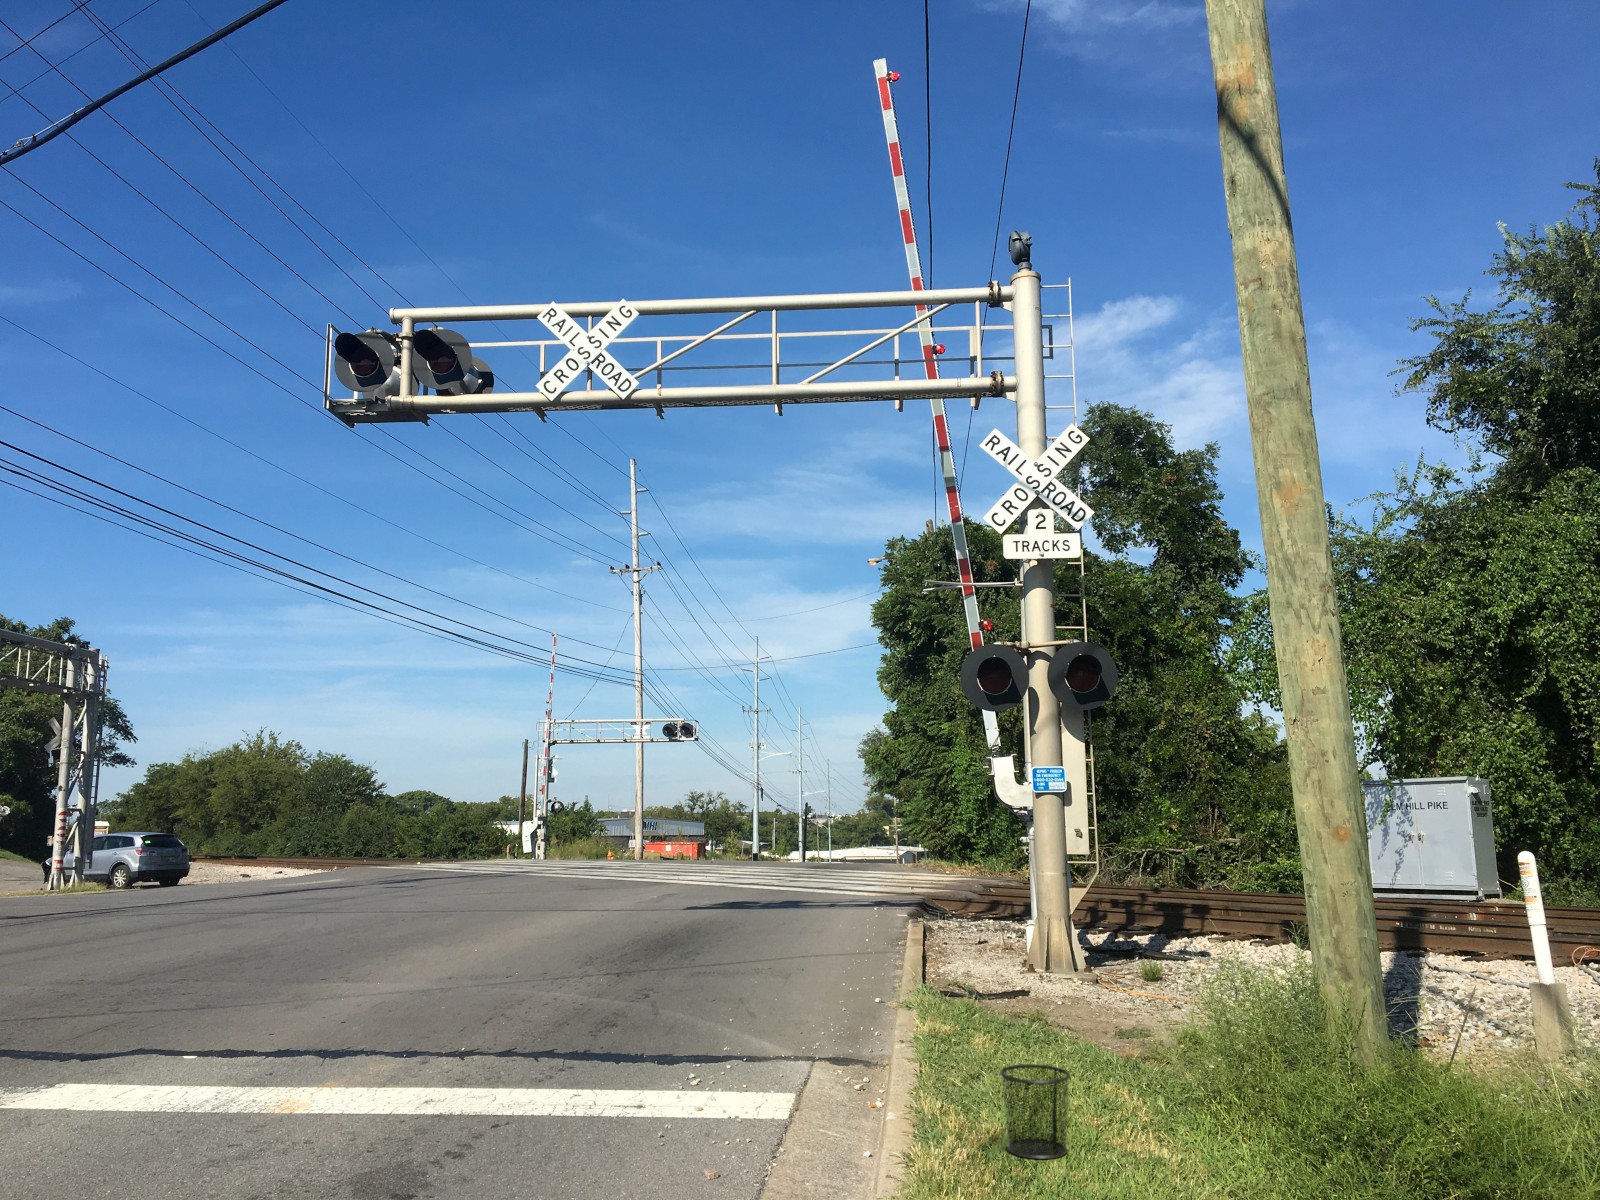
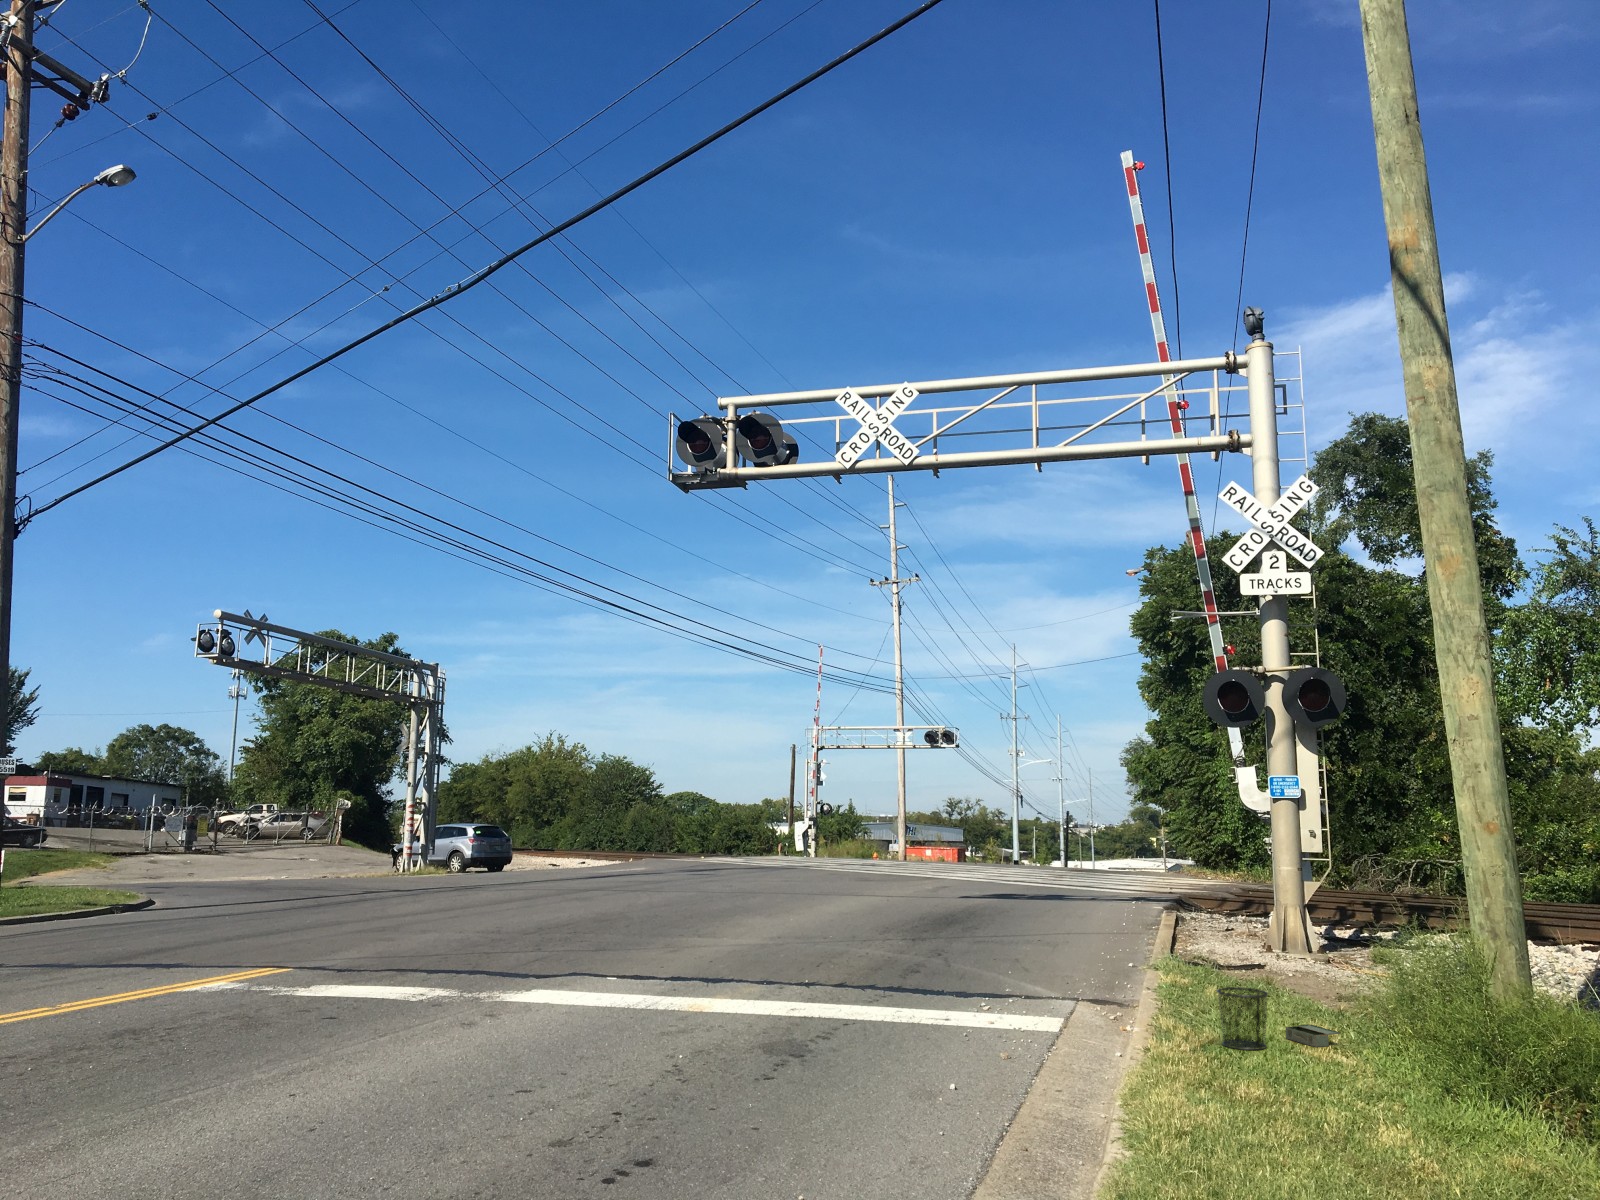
toolbox: none [1088,1107,1161,1145] -> present [1286,1024,1340,1047]

